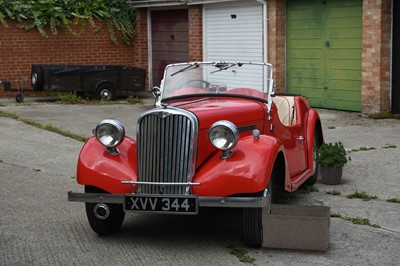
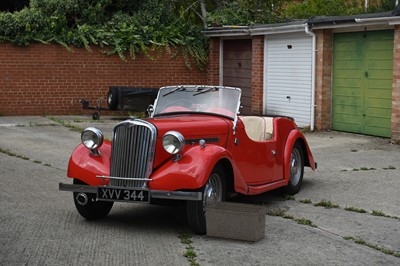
potted plant: present [314,141,351,185] -> none [295,156,328,195]

